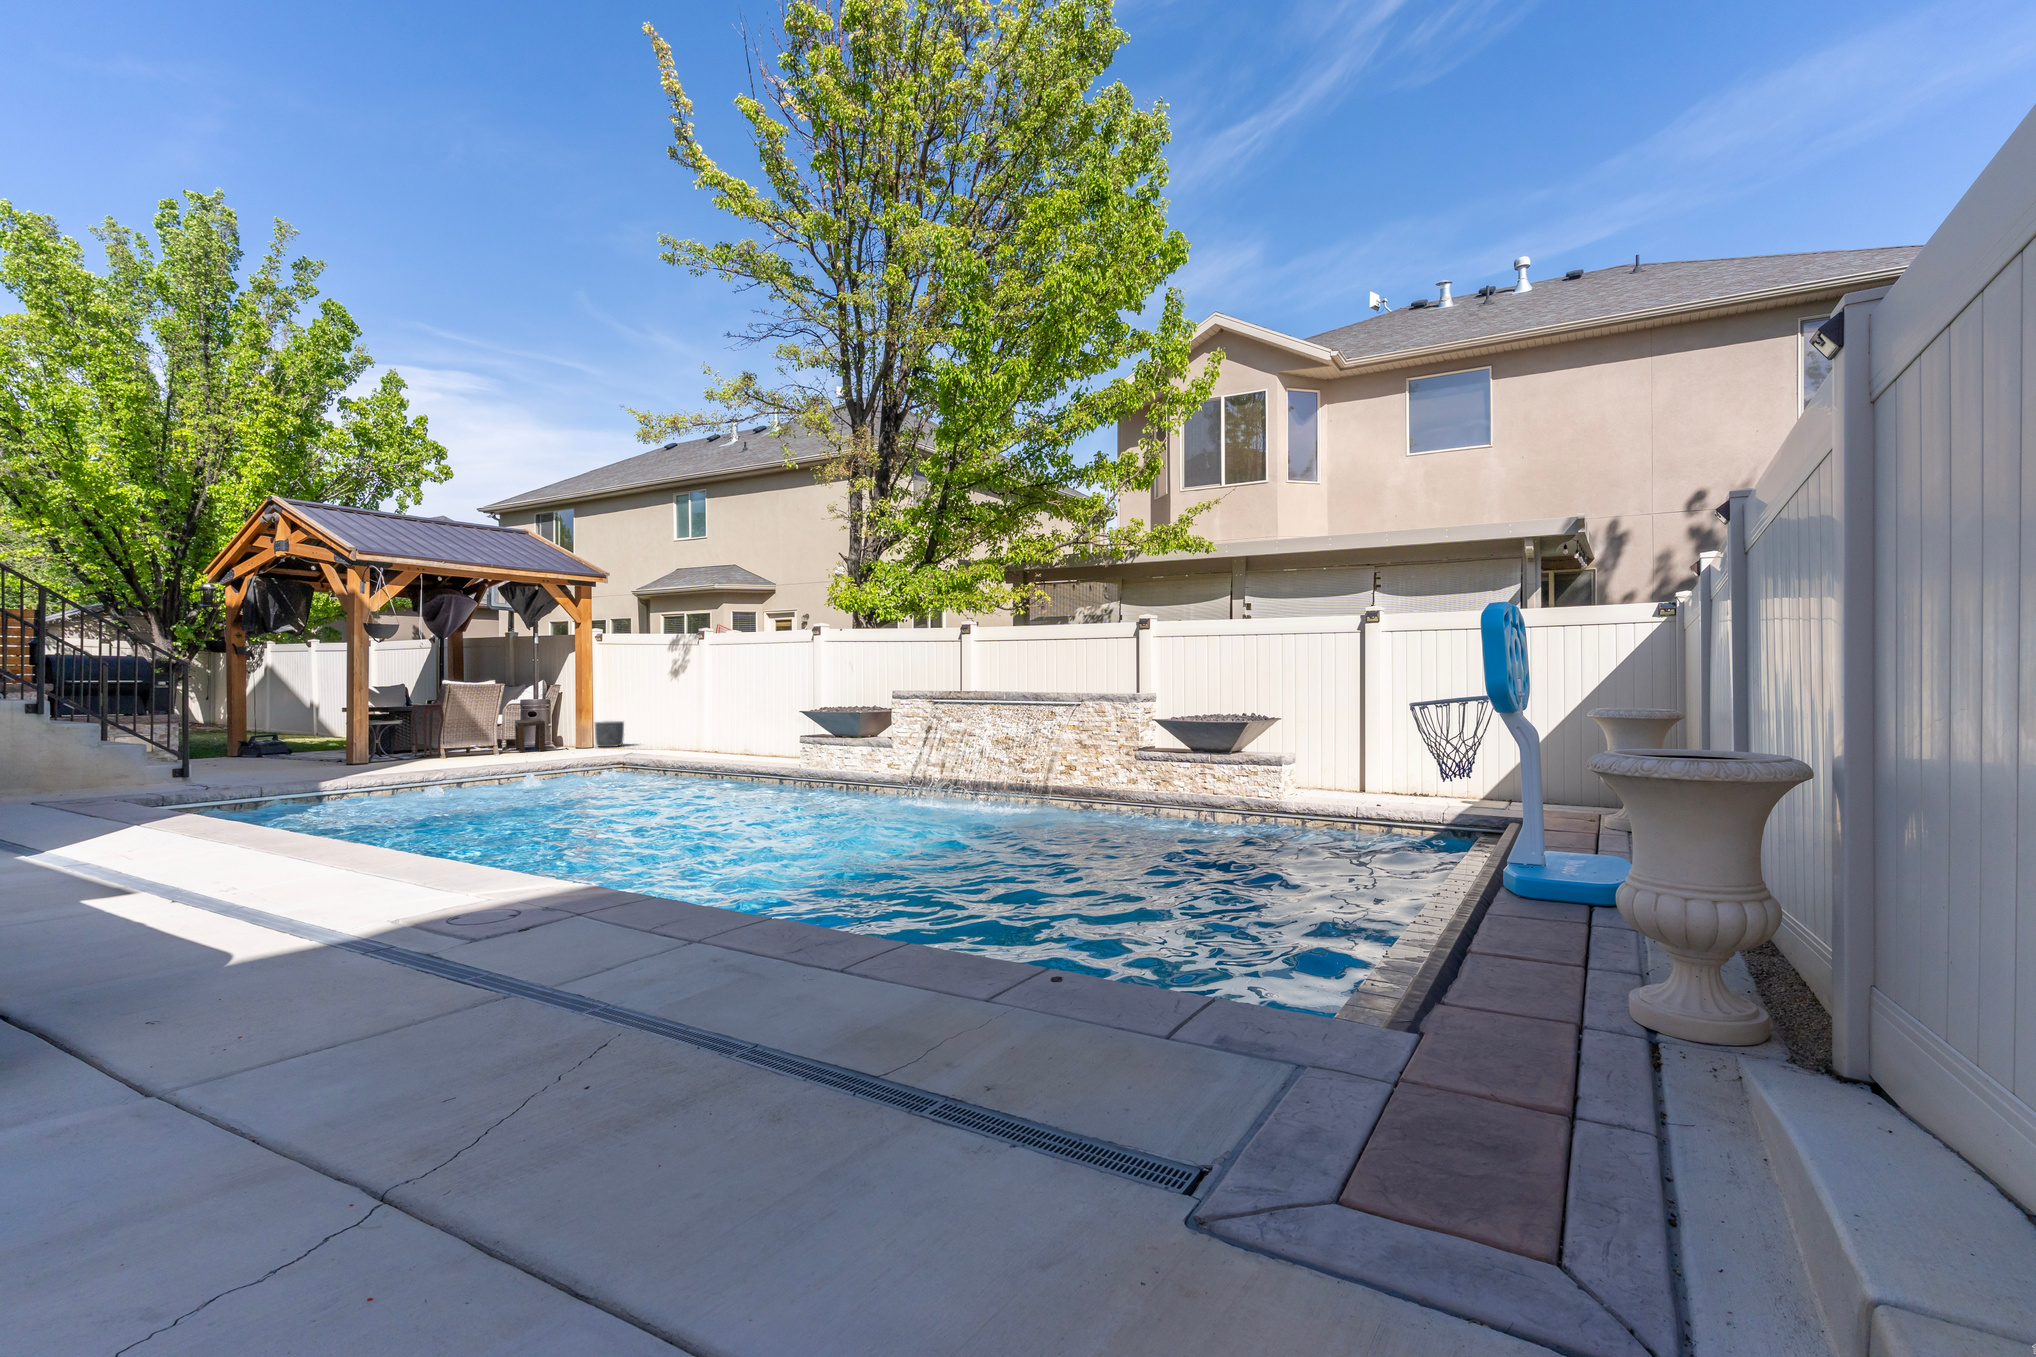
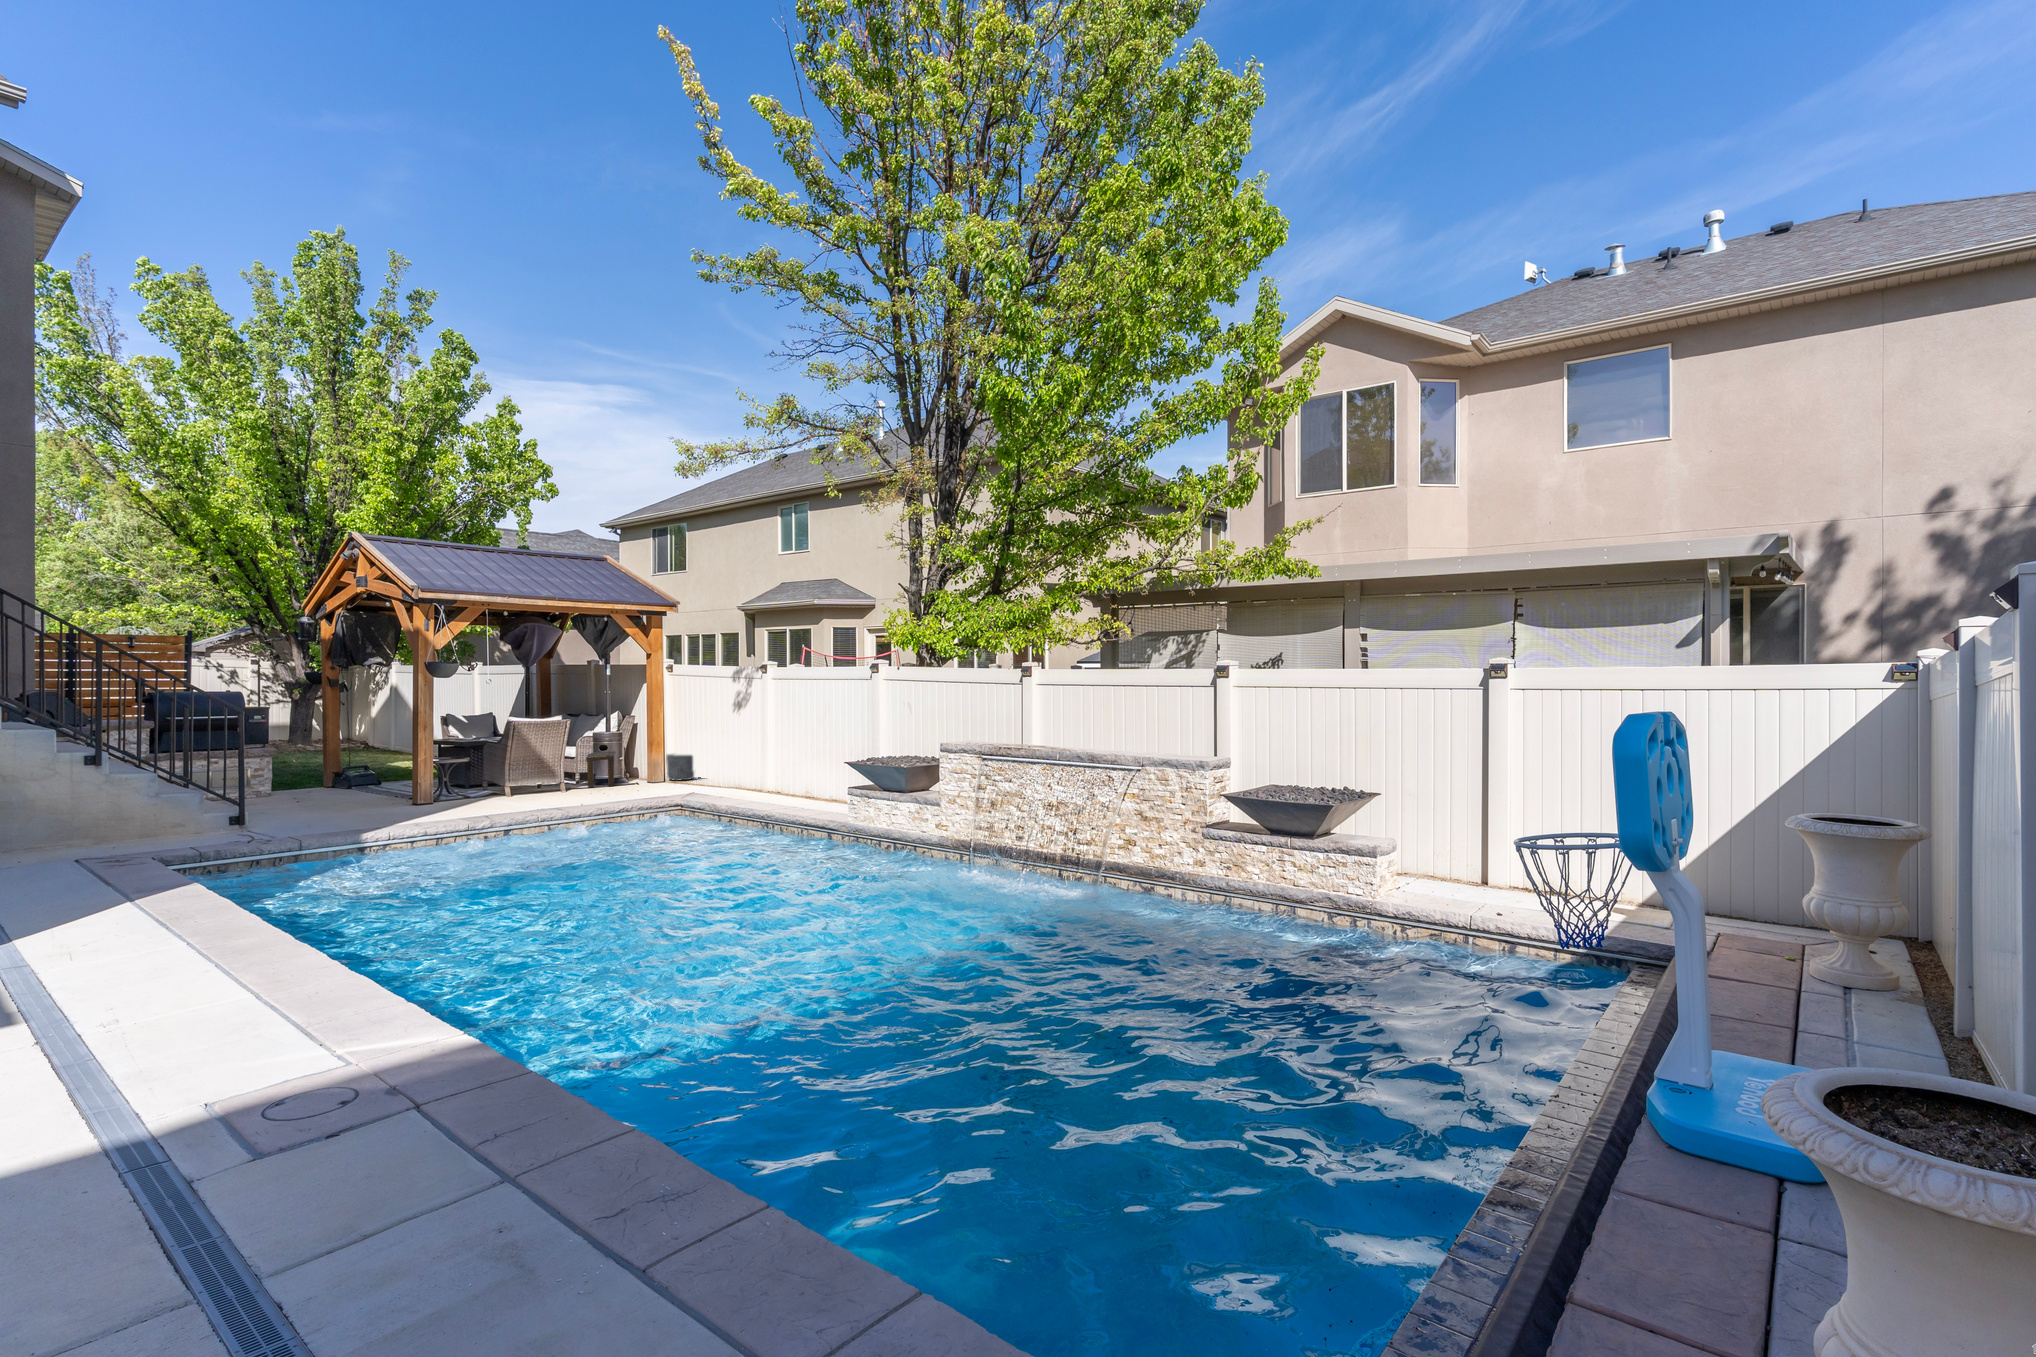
side table: present [411,704,444,757] -> none [483,738,514,793]

